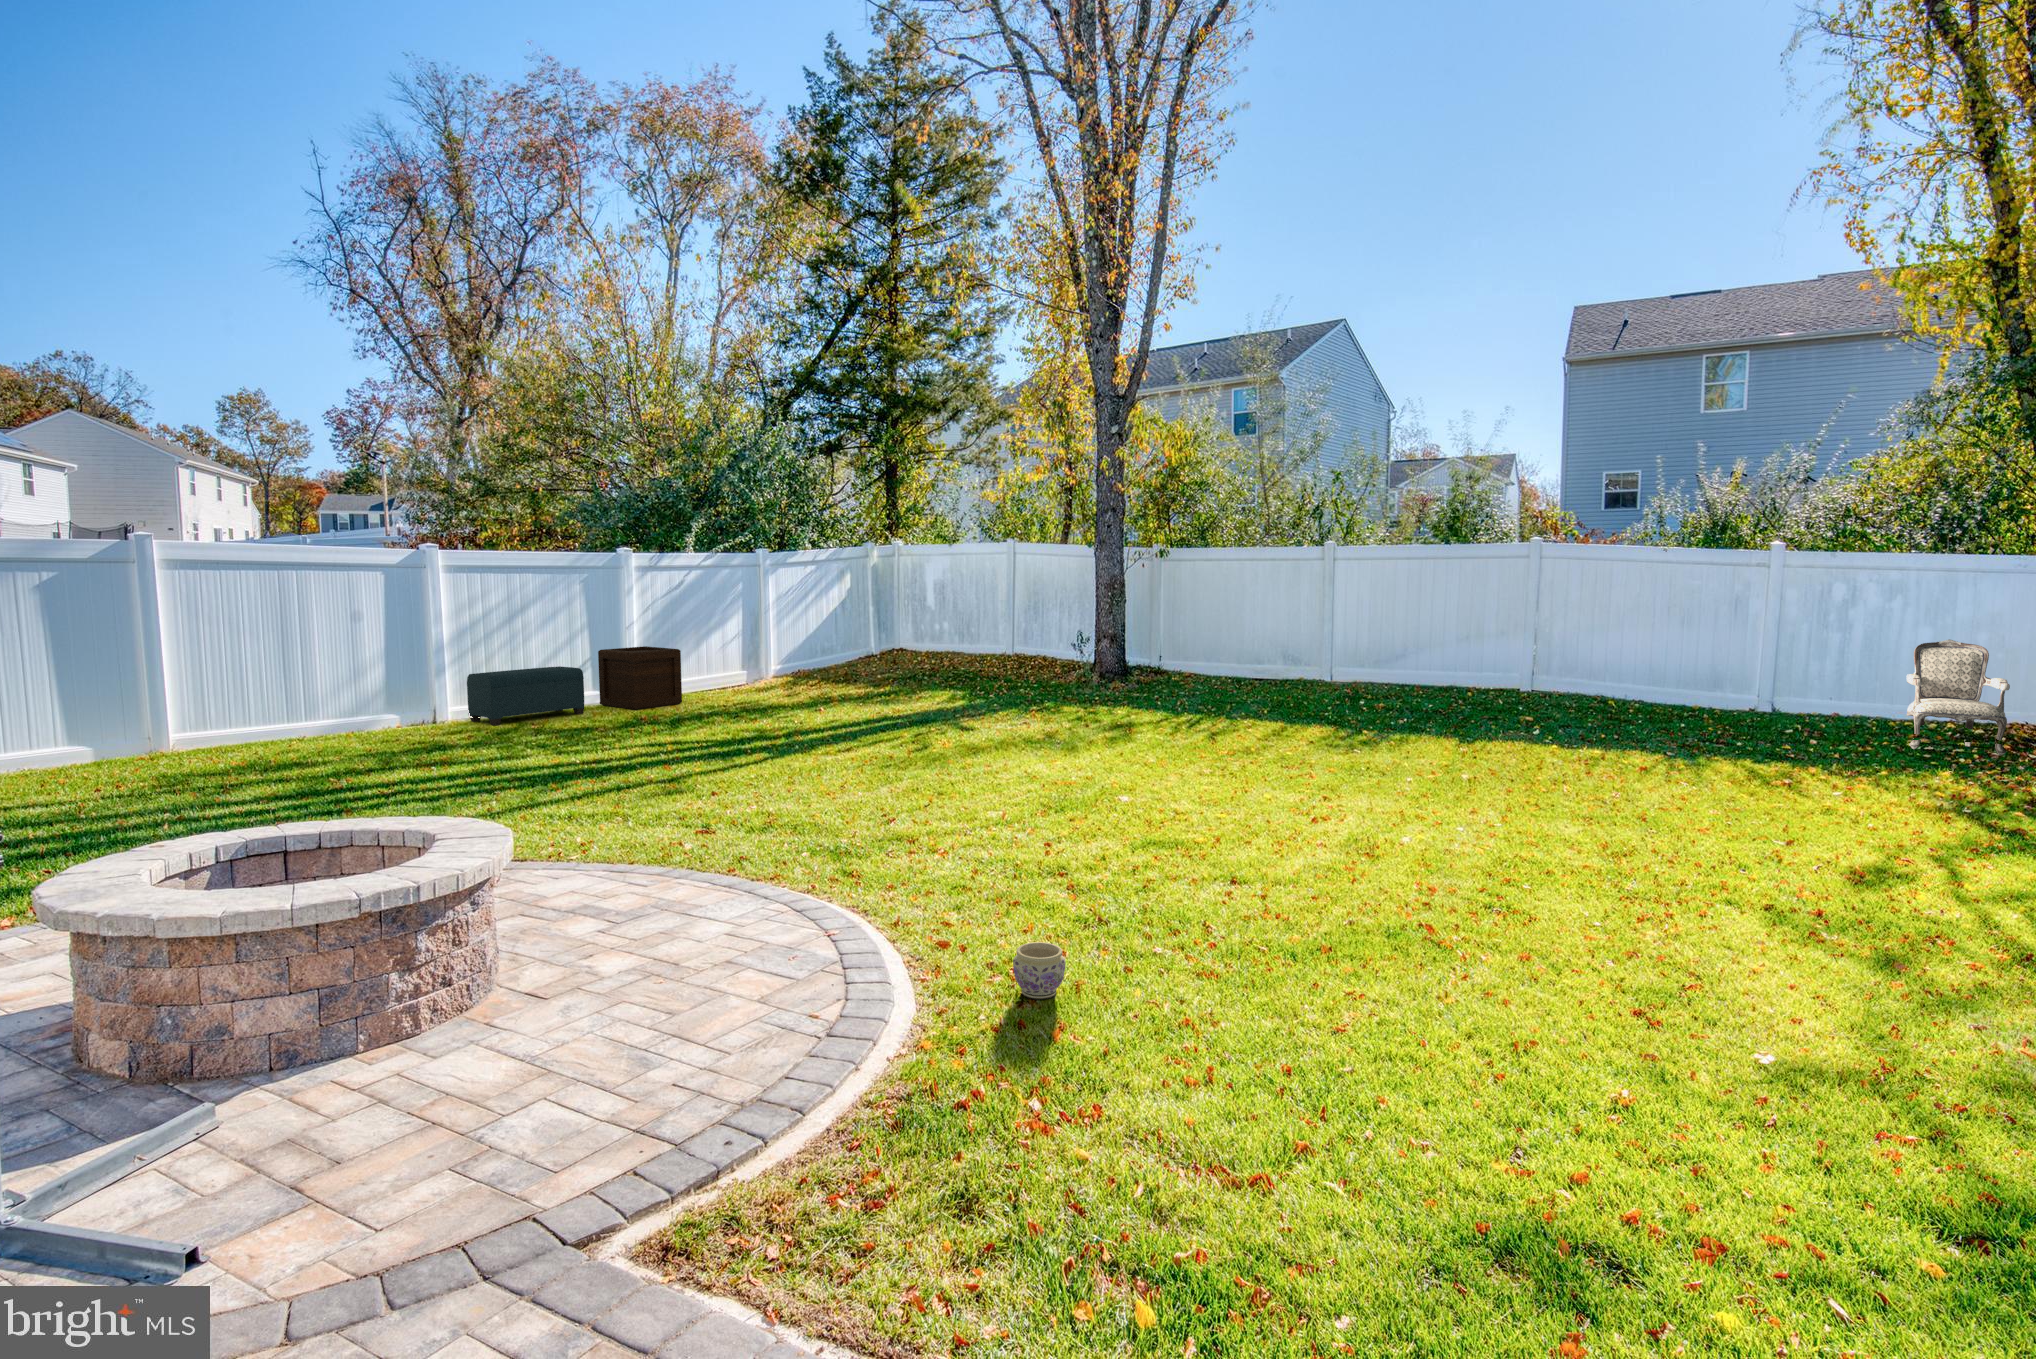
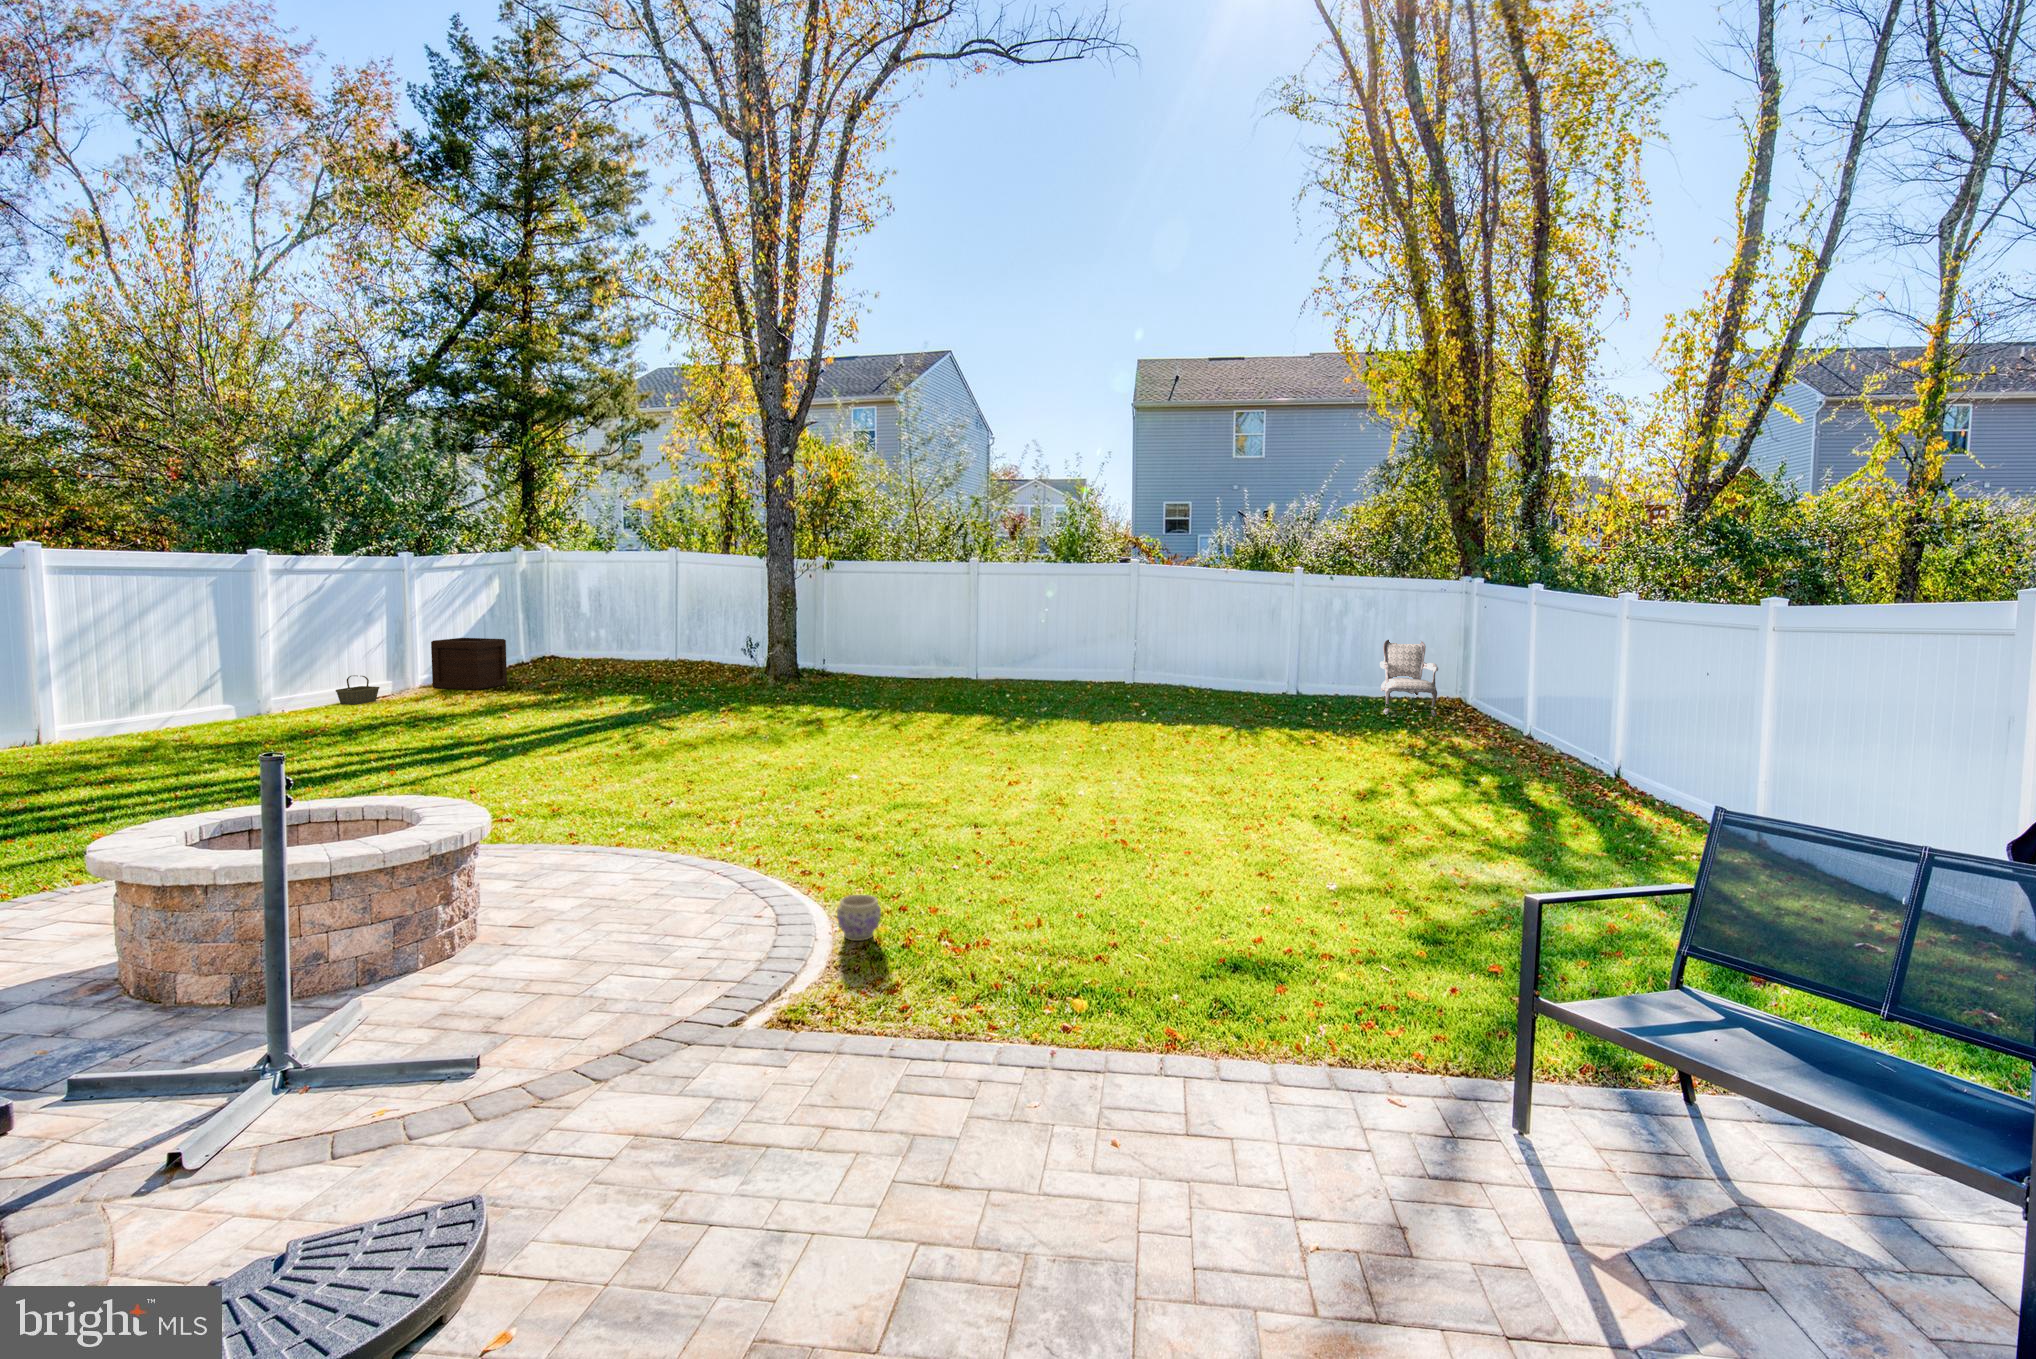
wooden crate: present [598,646,682,710] -> present [431,638,507,690]
basket: none [695,665,732,692] -> present [336,675,380,704]
bench: present [467,666,585,725] -> none [47,681,209,750]

